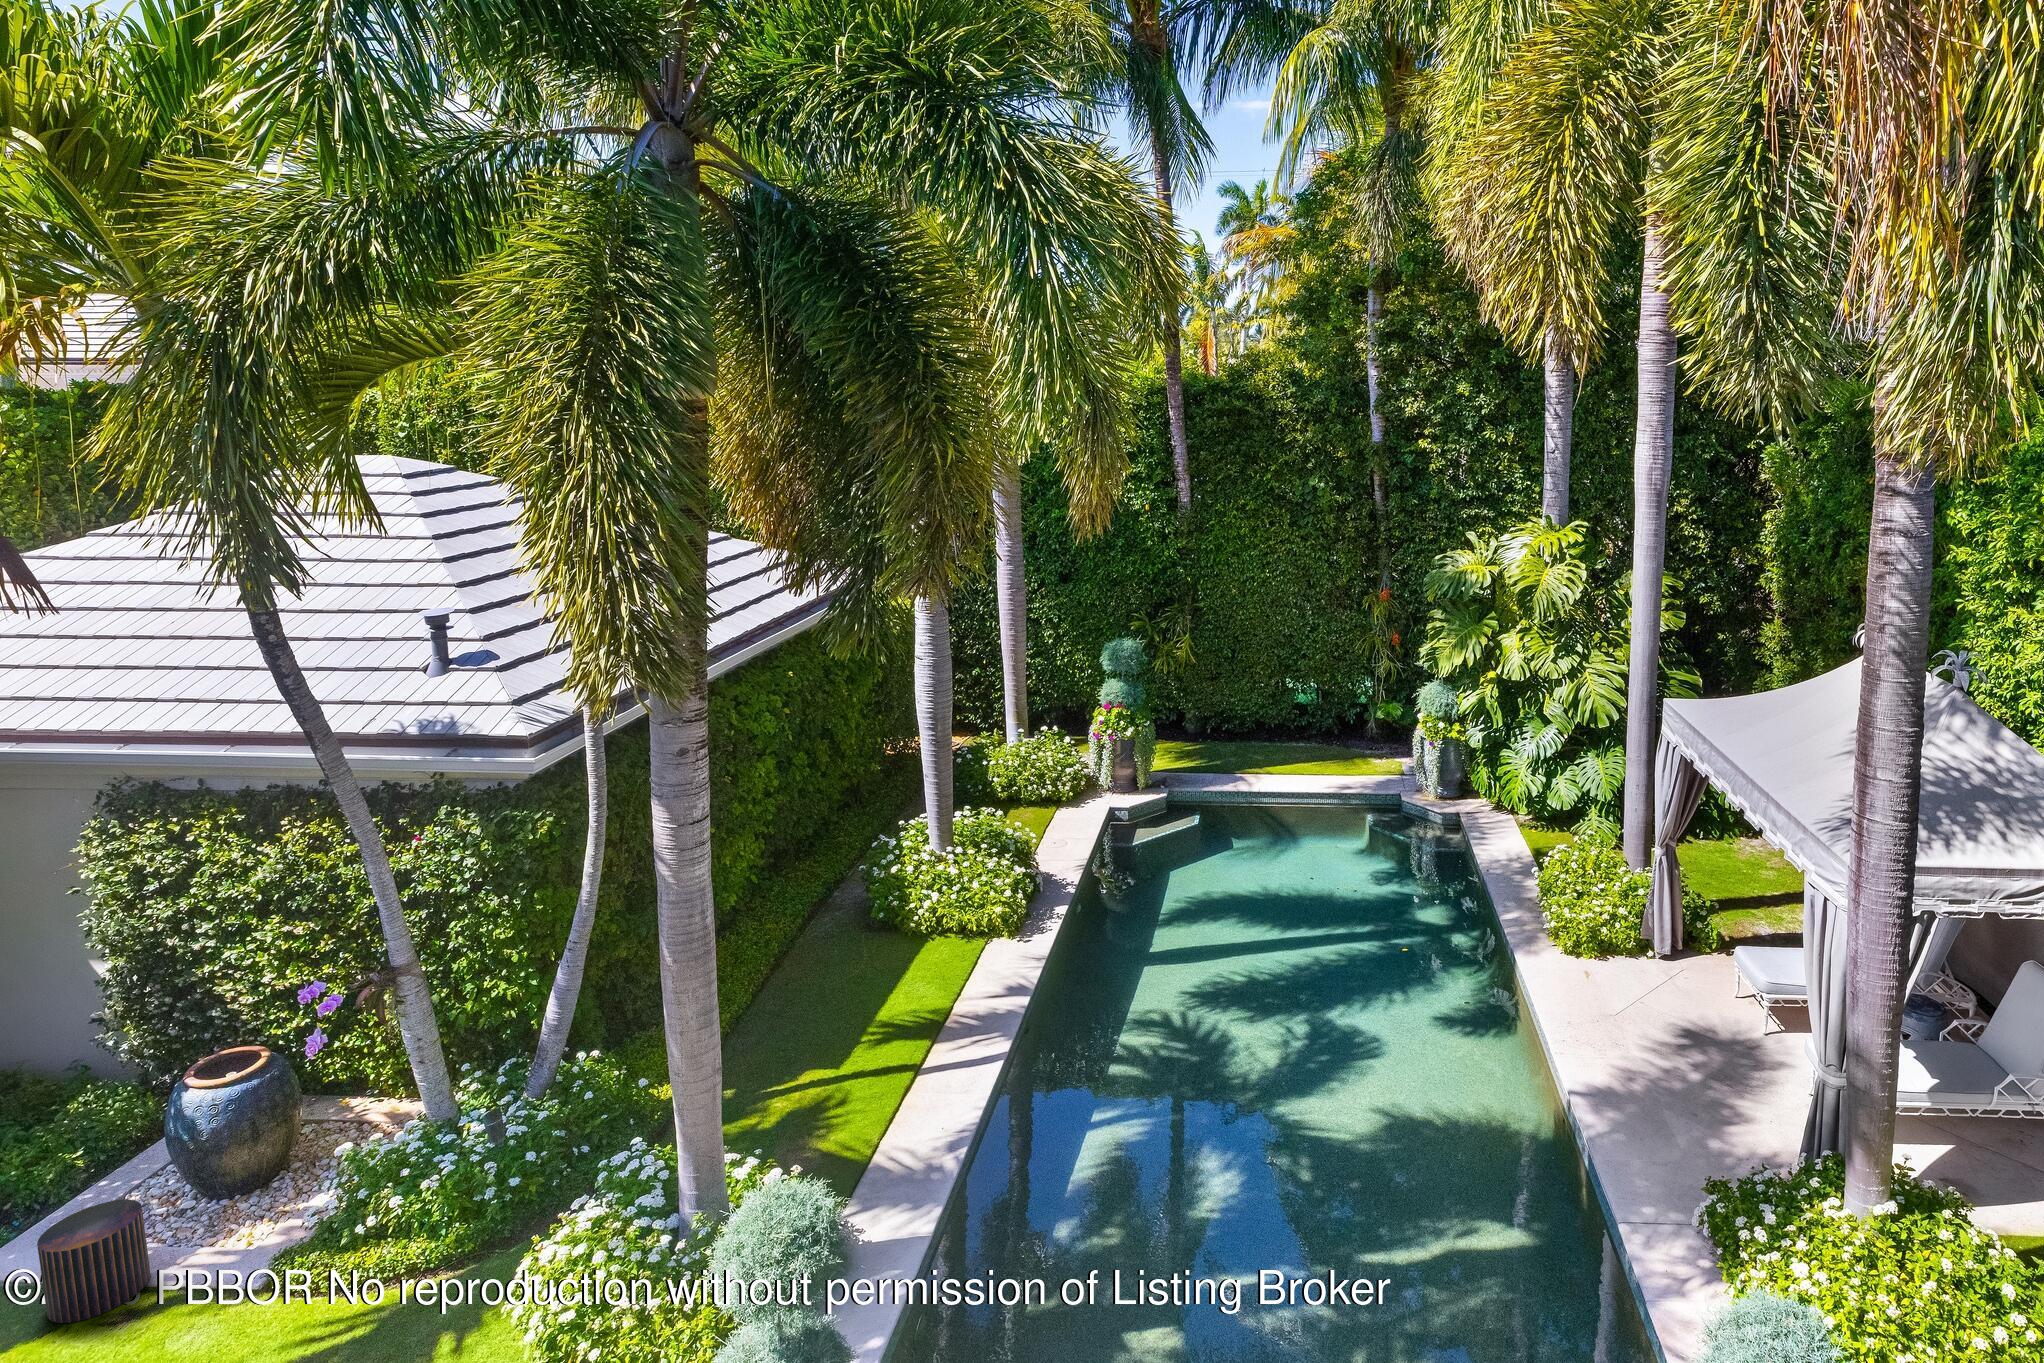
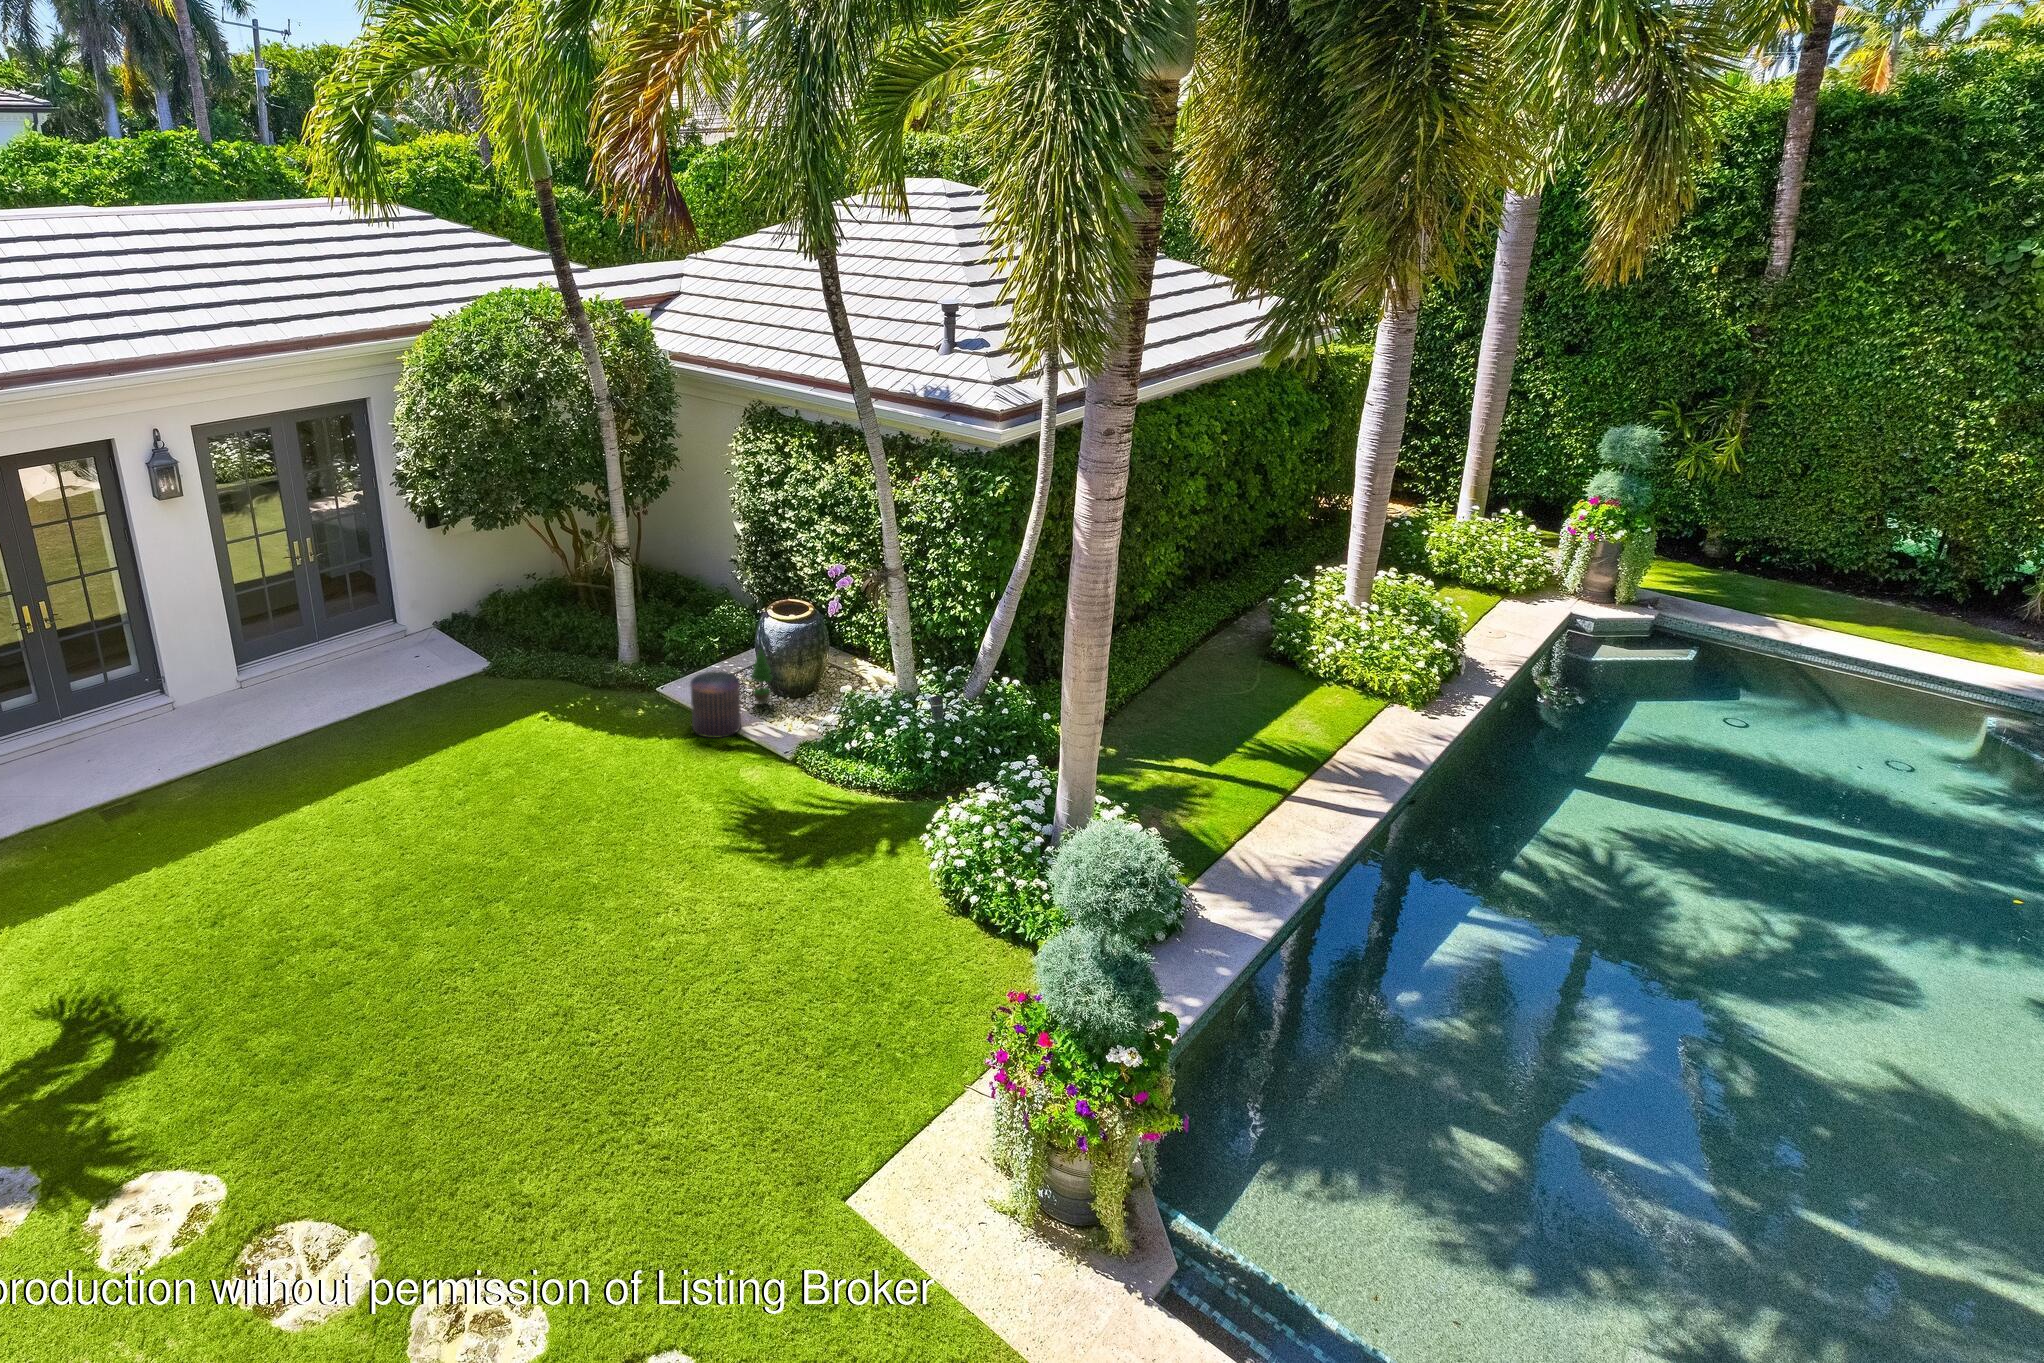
potted tree: none [158,1140,202,1228] -> present [751,649,772,704]

